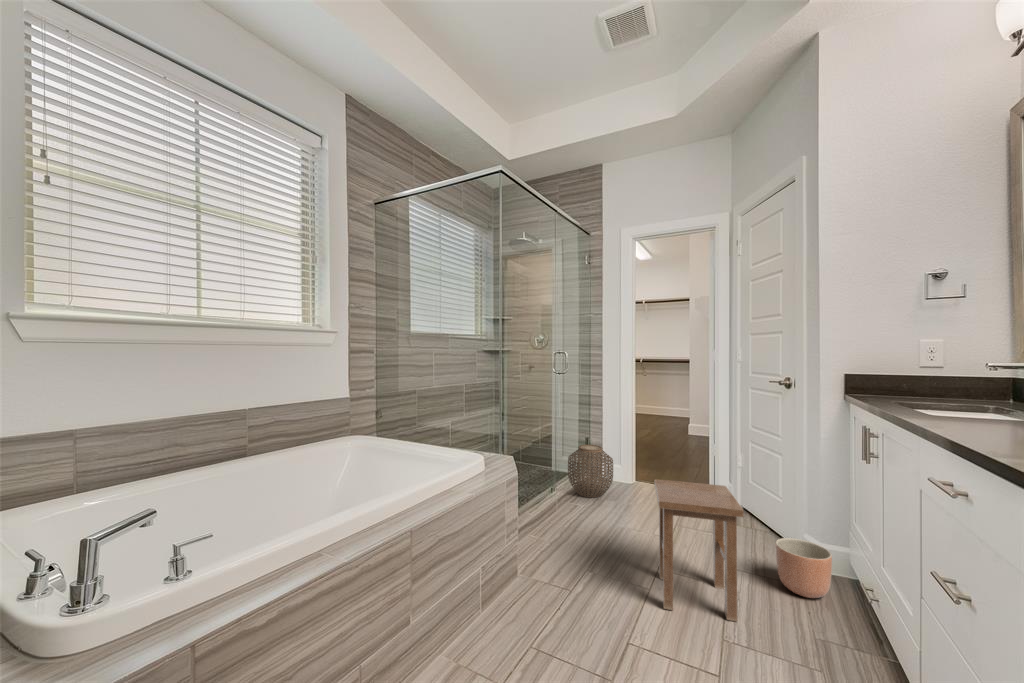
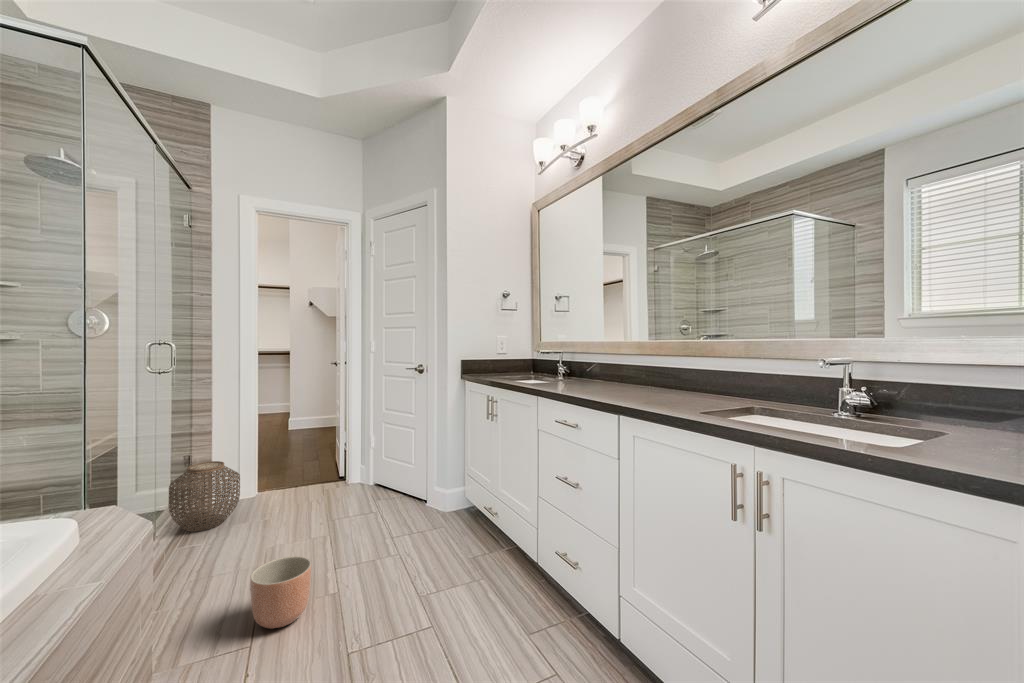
stool: present [655,479,744,621] -> none [333,464,427,601]
planter: present [776,538,832,598] -> present [250,556,311,629]

